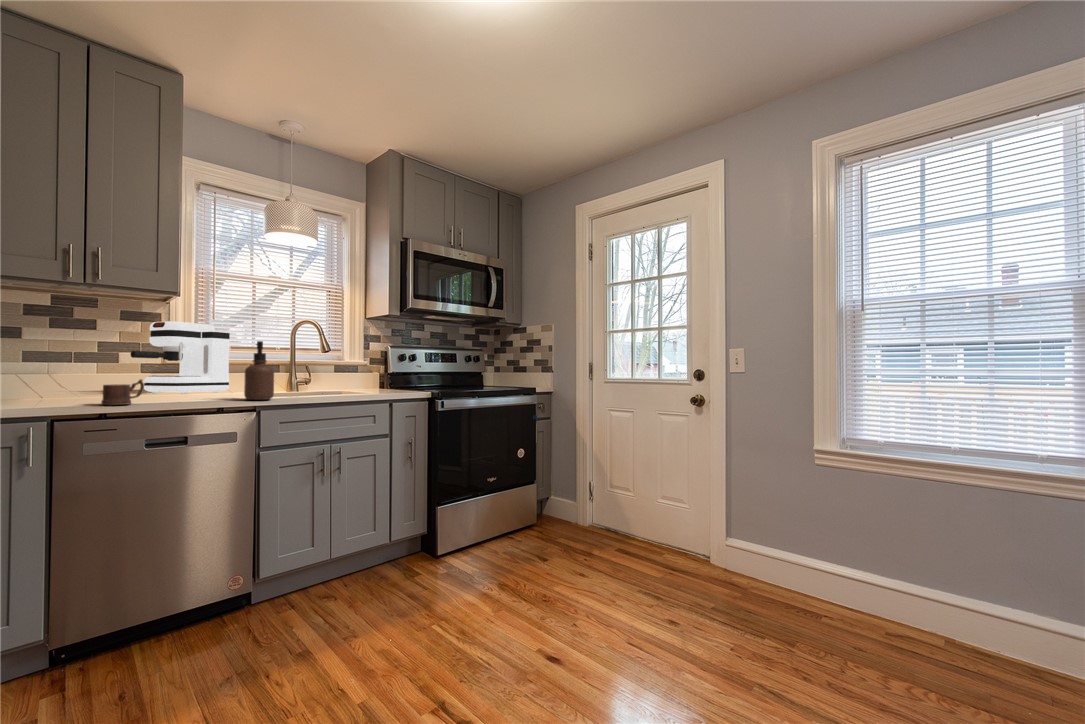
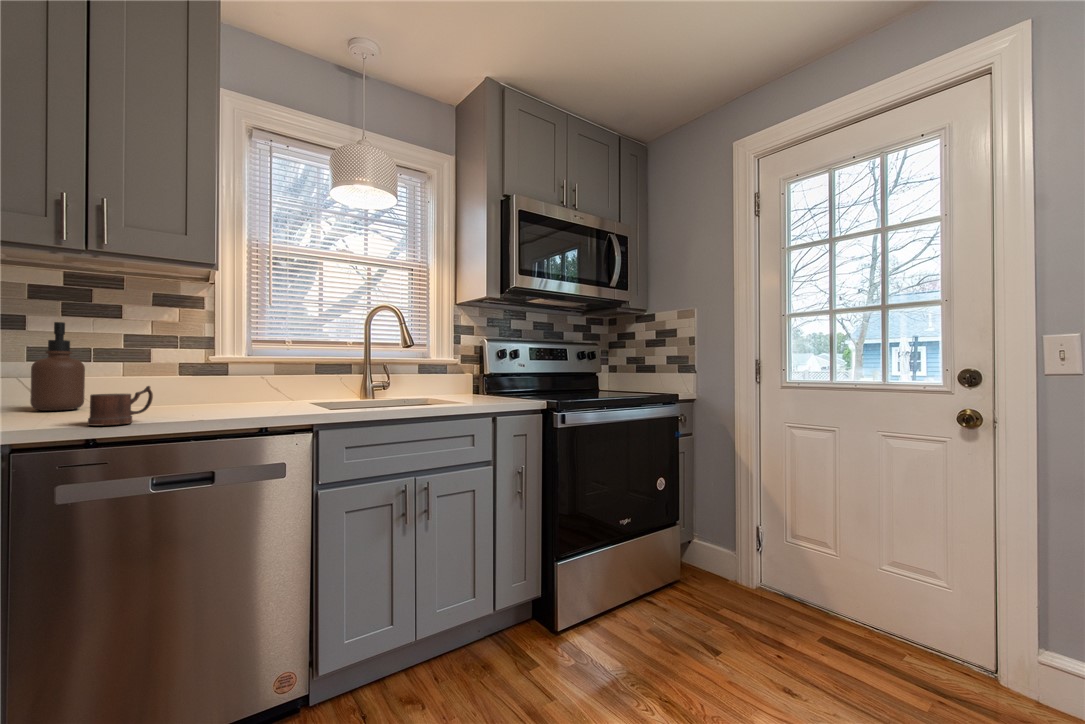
coffee maker: present [131,321,230,394] -> none [158,306,286,404]
soap dispenser: present [244,341,274,400] -> present [30,322,85,411]

